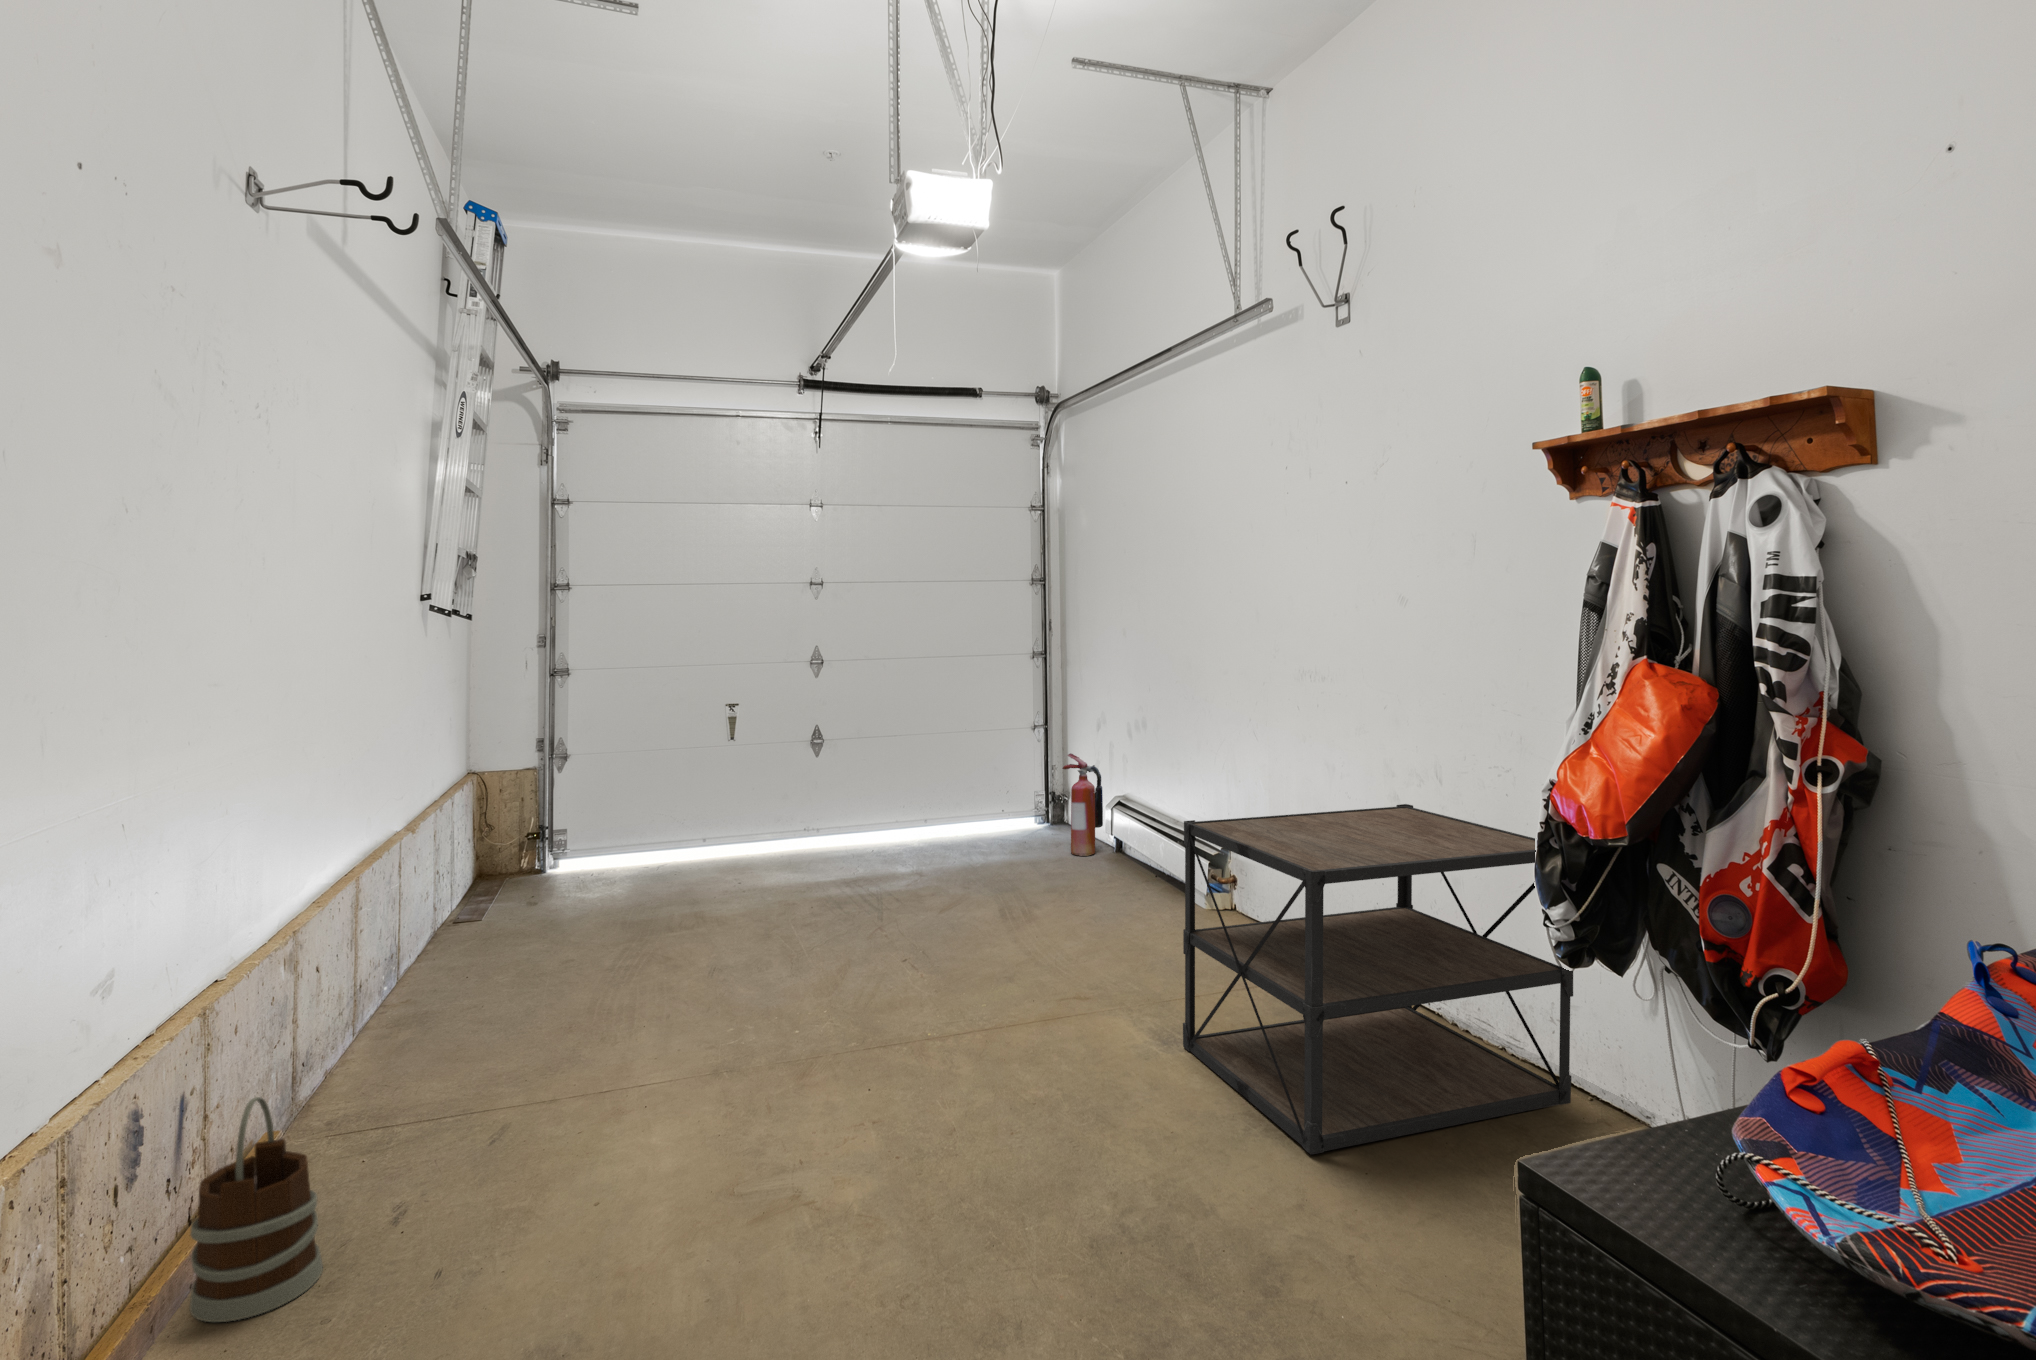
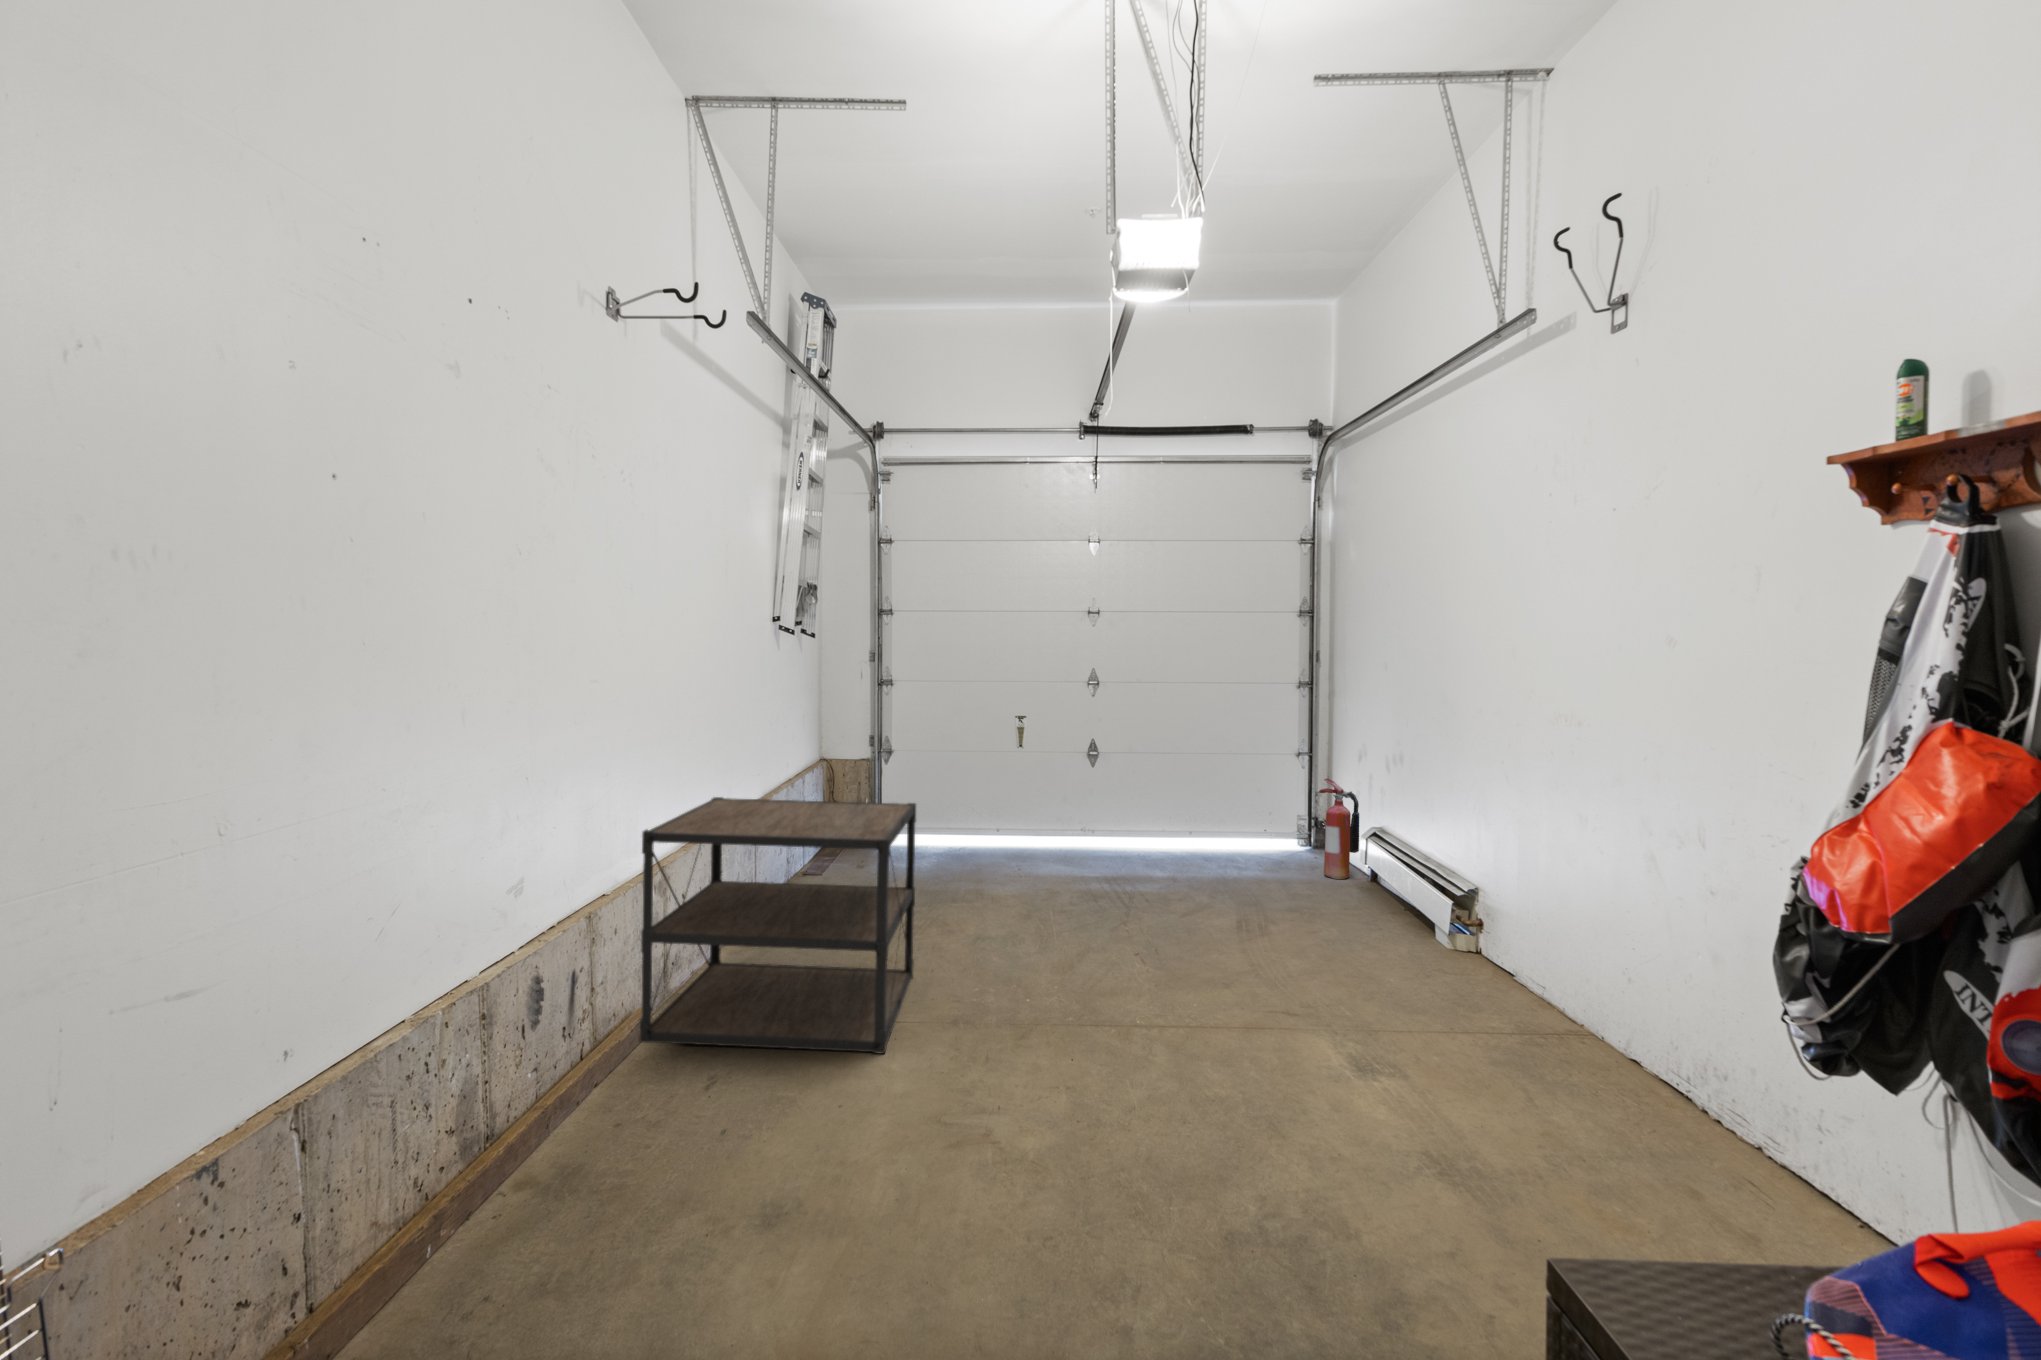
shelving unit: present [1183,804,1573,1154] -> present [640,797,916,1054]
wooden bucket: present [190,1097,323,1322] -> none [565,980,648,1137]

